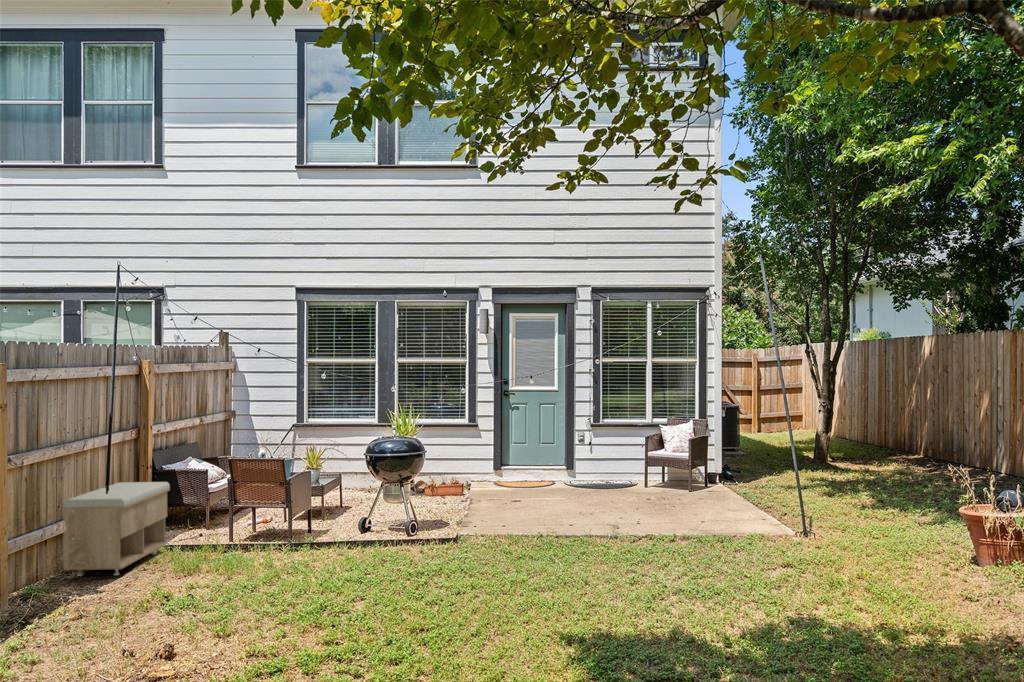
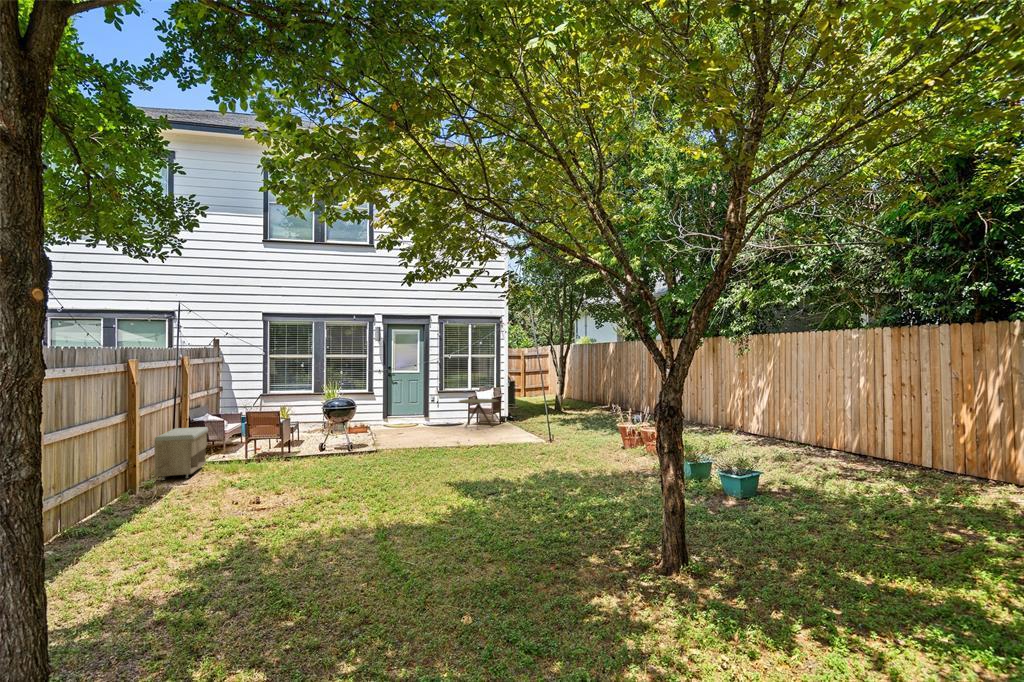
round table: none [625,439,701,499] -> present [459,399,498,429]

